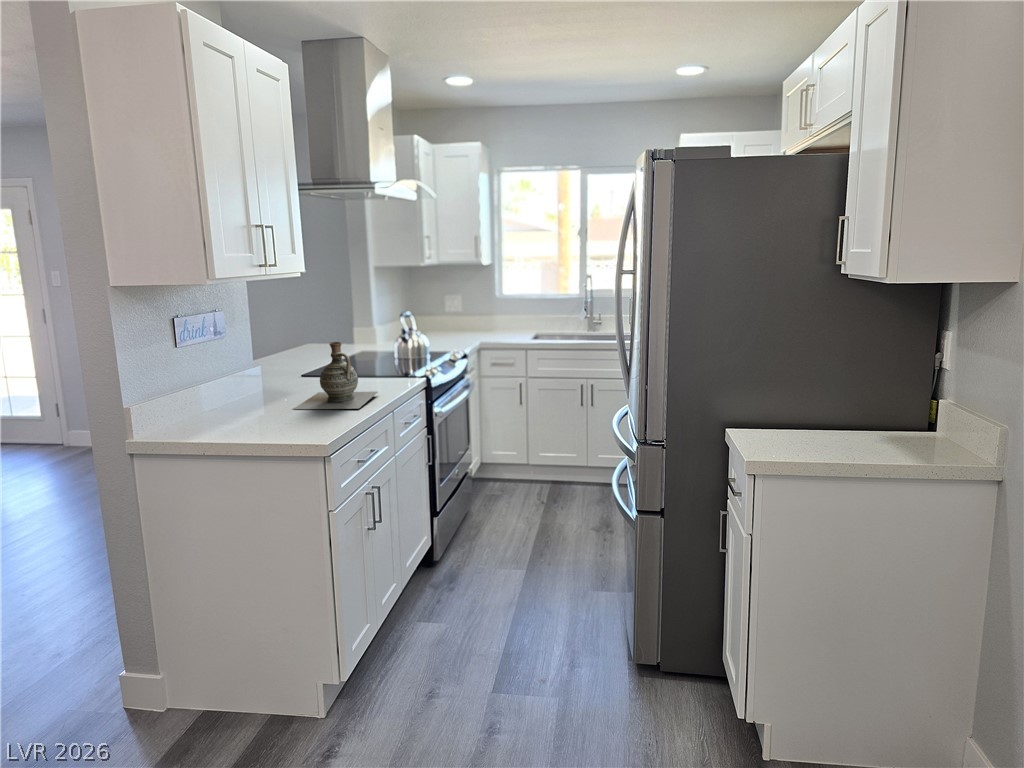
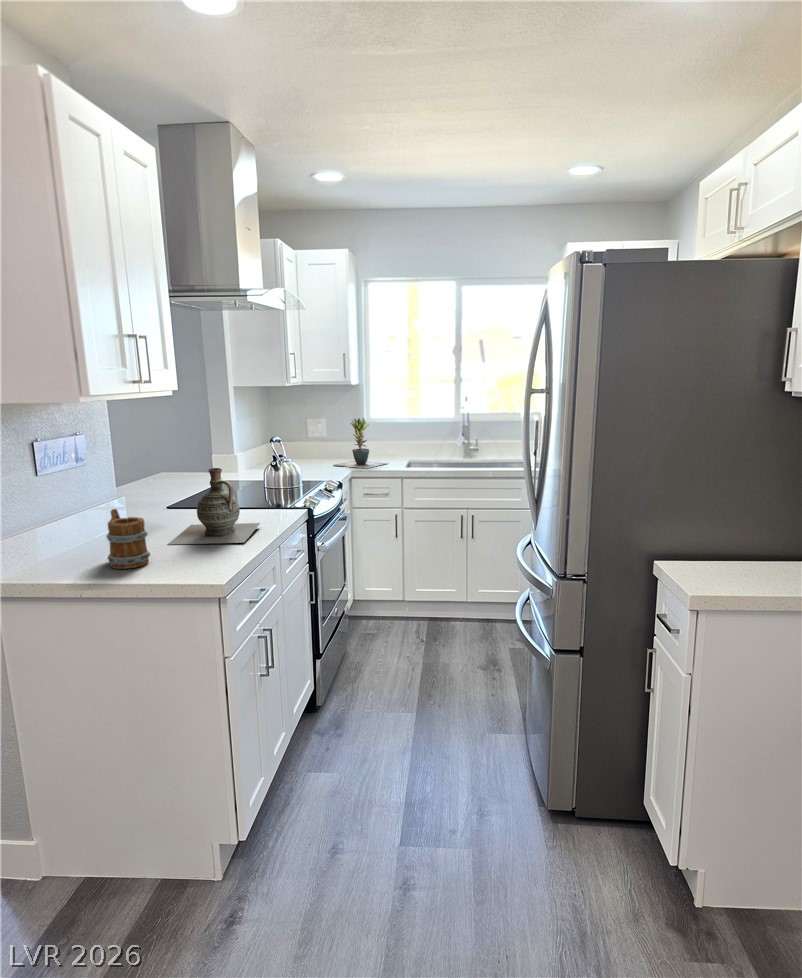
potted plant: none [464,297,516,344] -> present [335,418,387,468]
mug: none [234,377,273,430] -> present [106,509,150,569]

